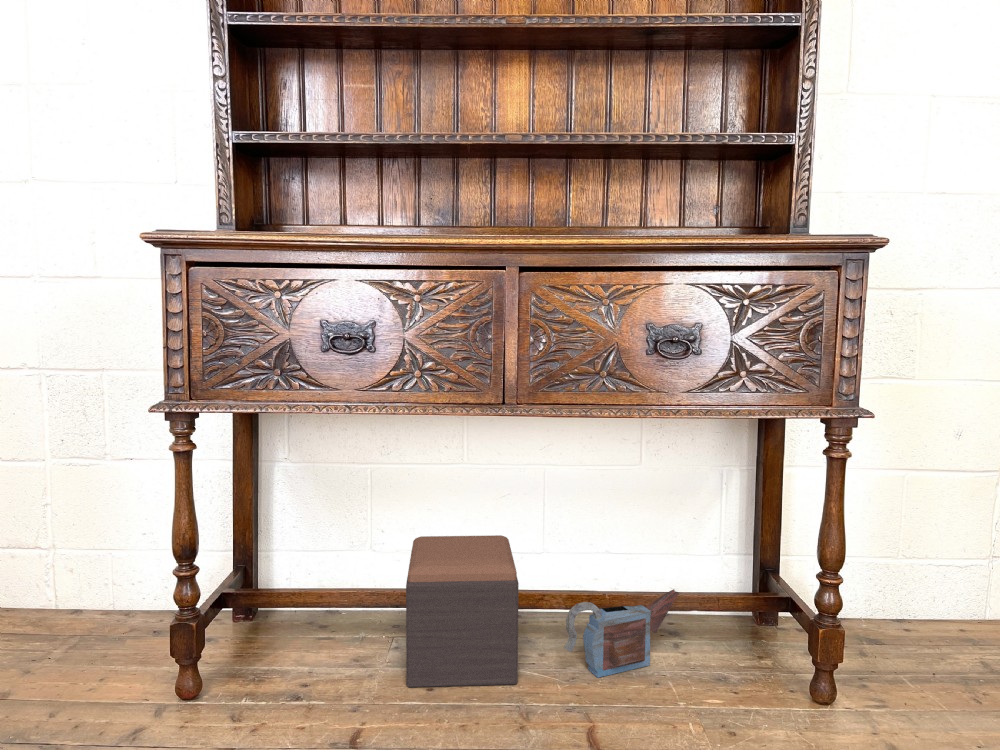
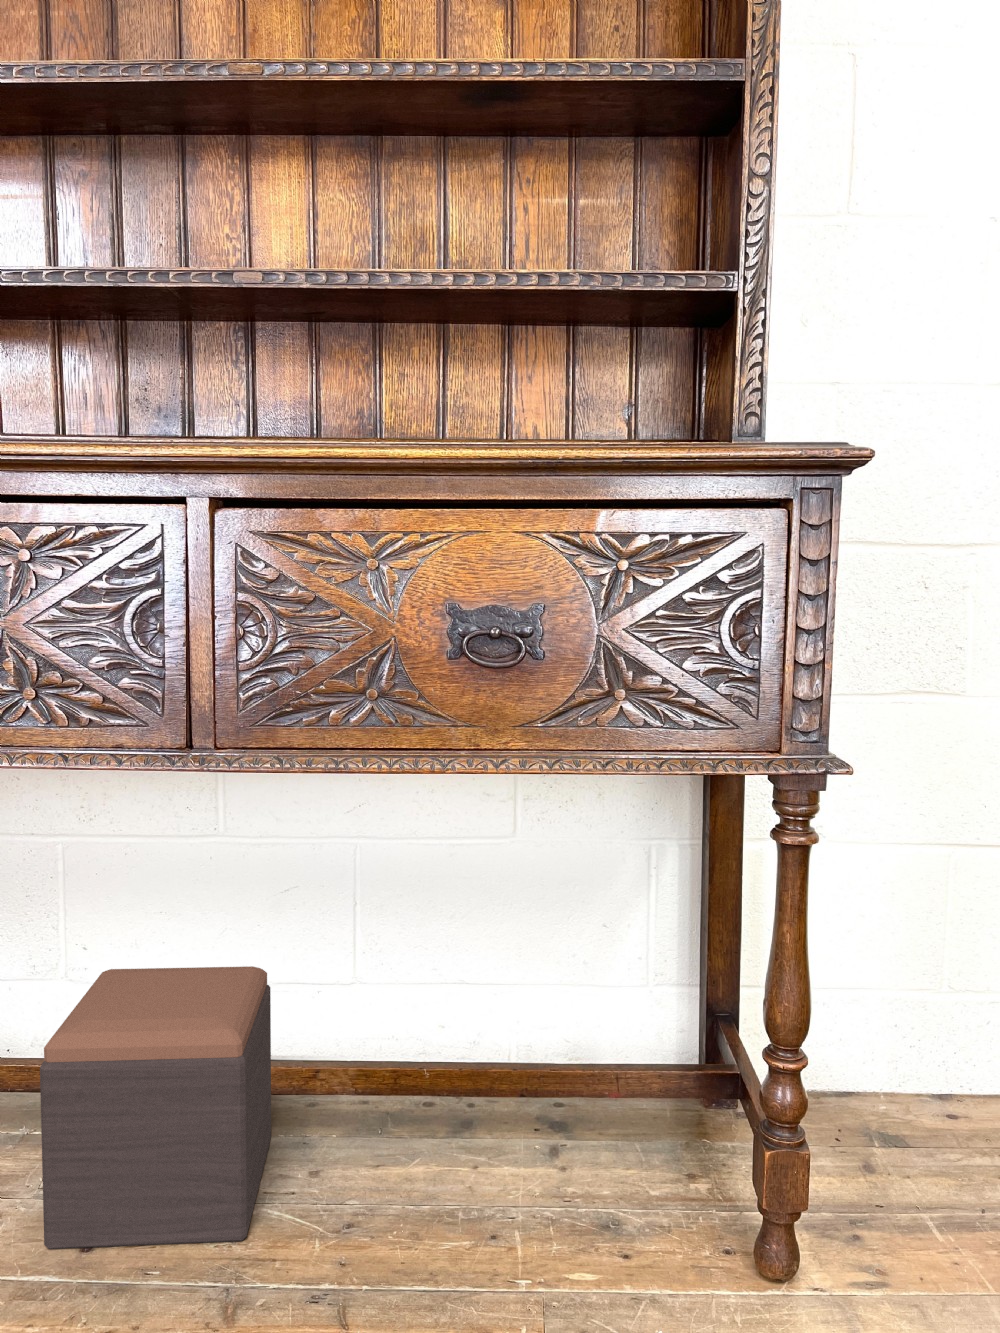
watering can: present [564,589,679,678] -> none [333,1061,552,1225]

